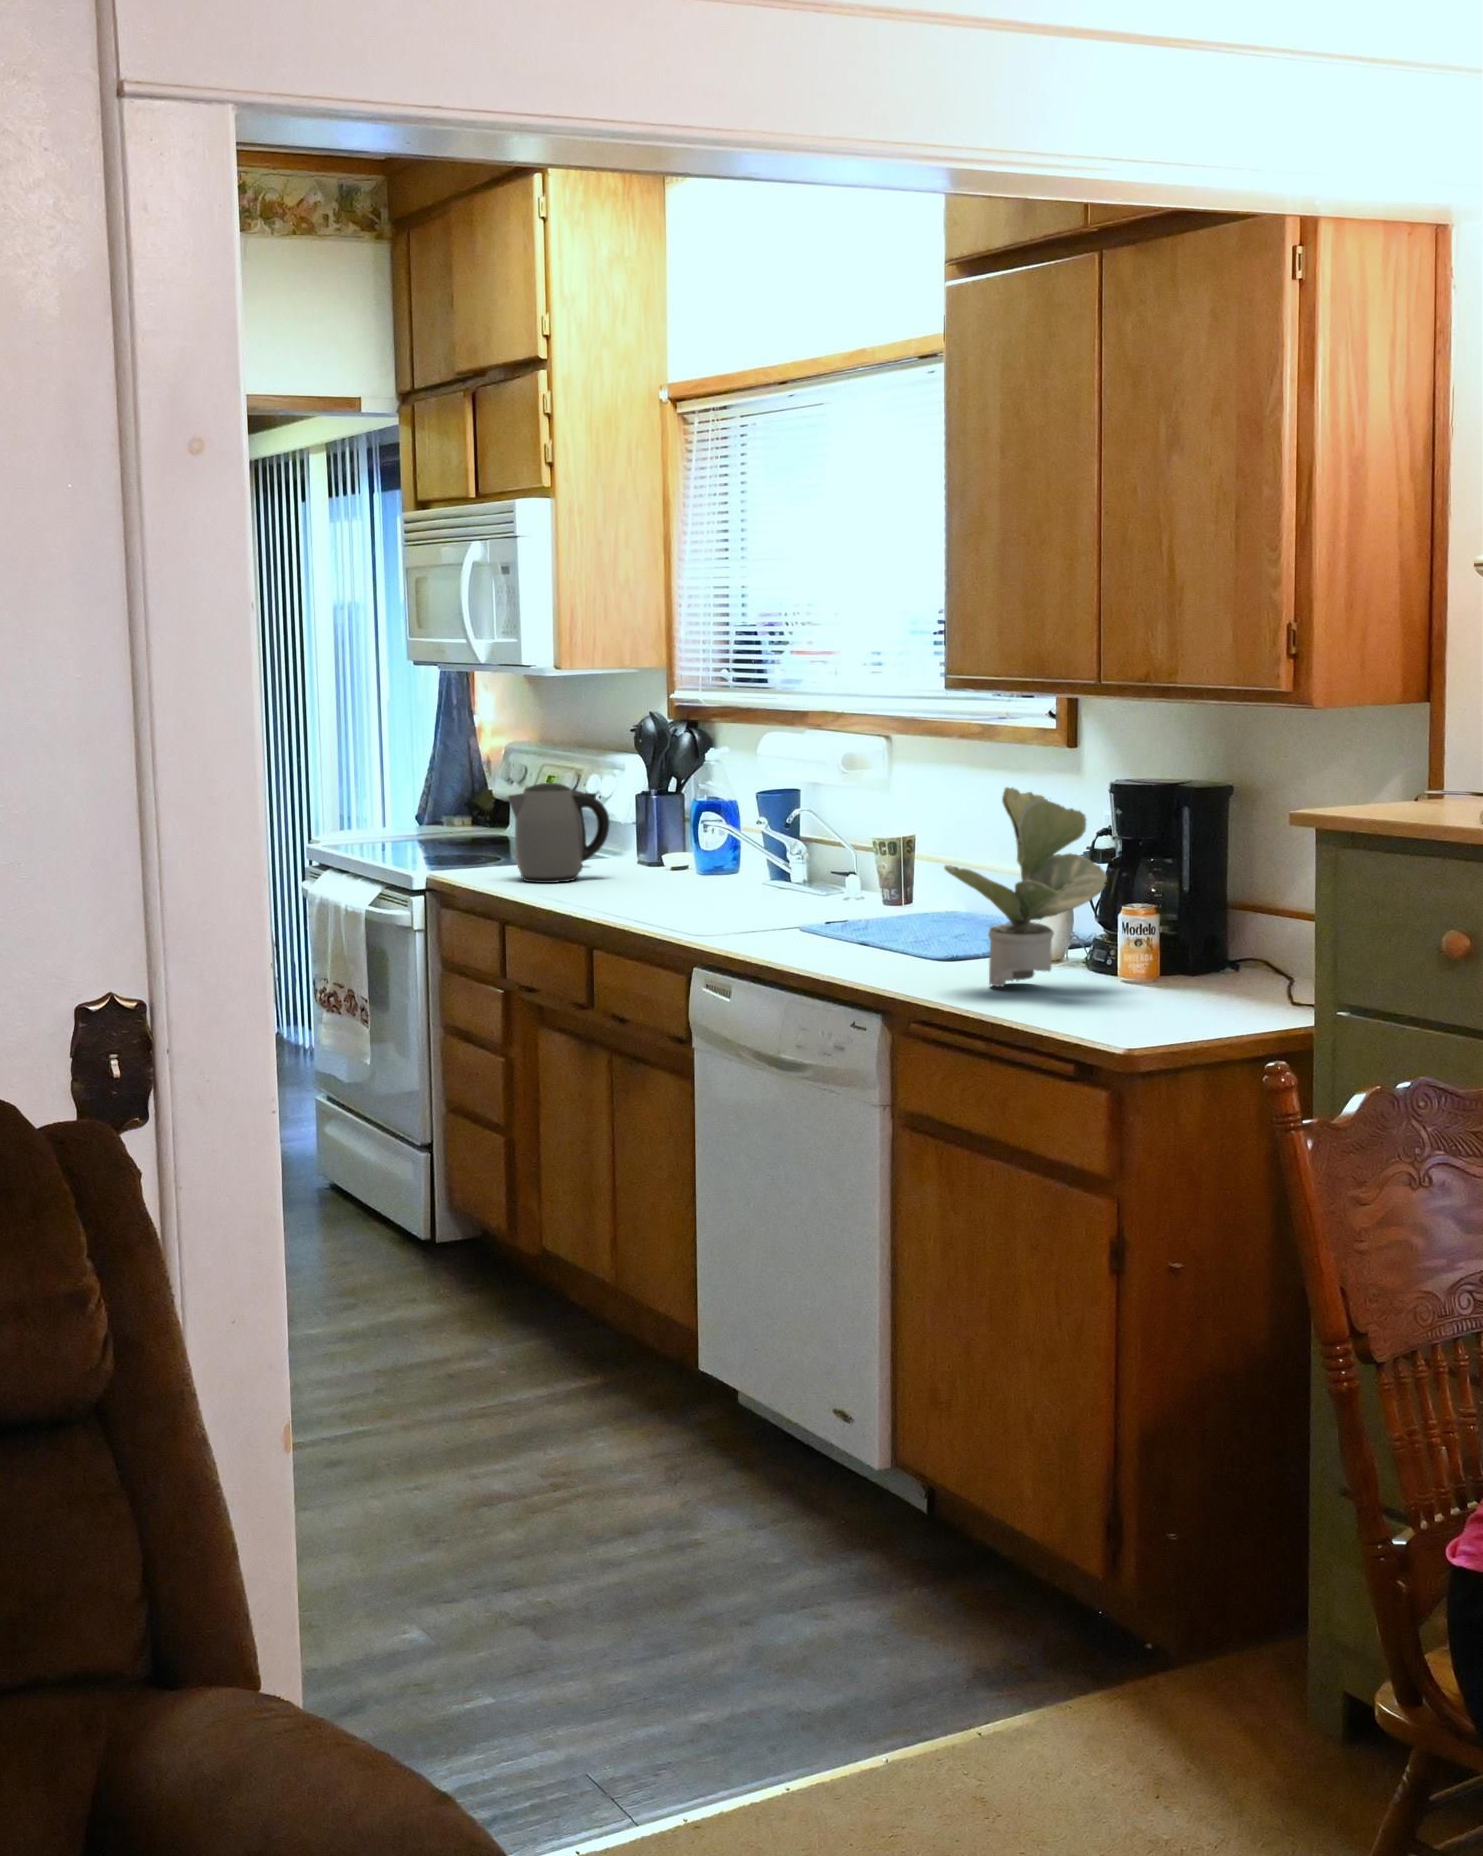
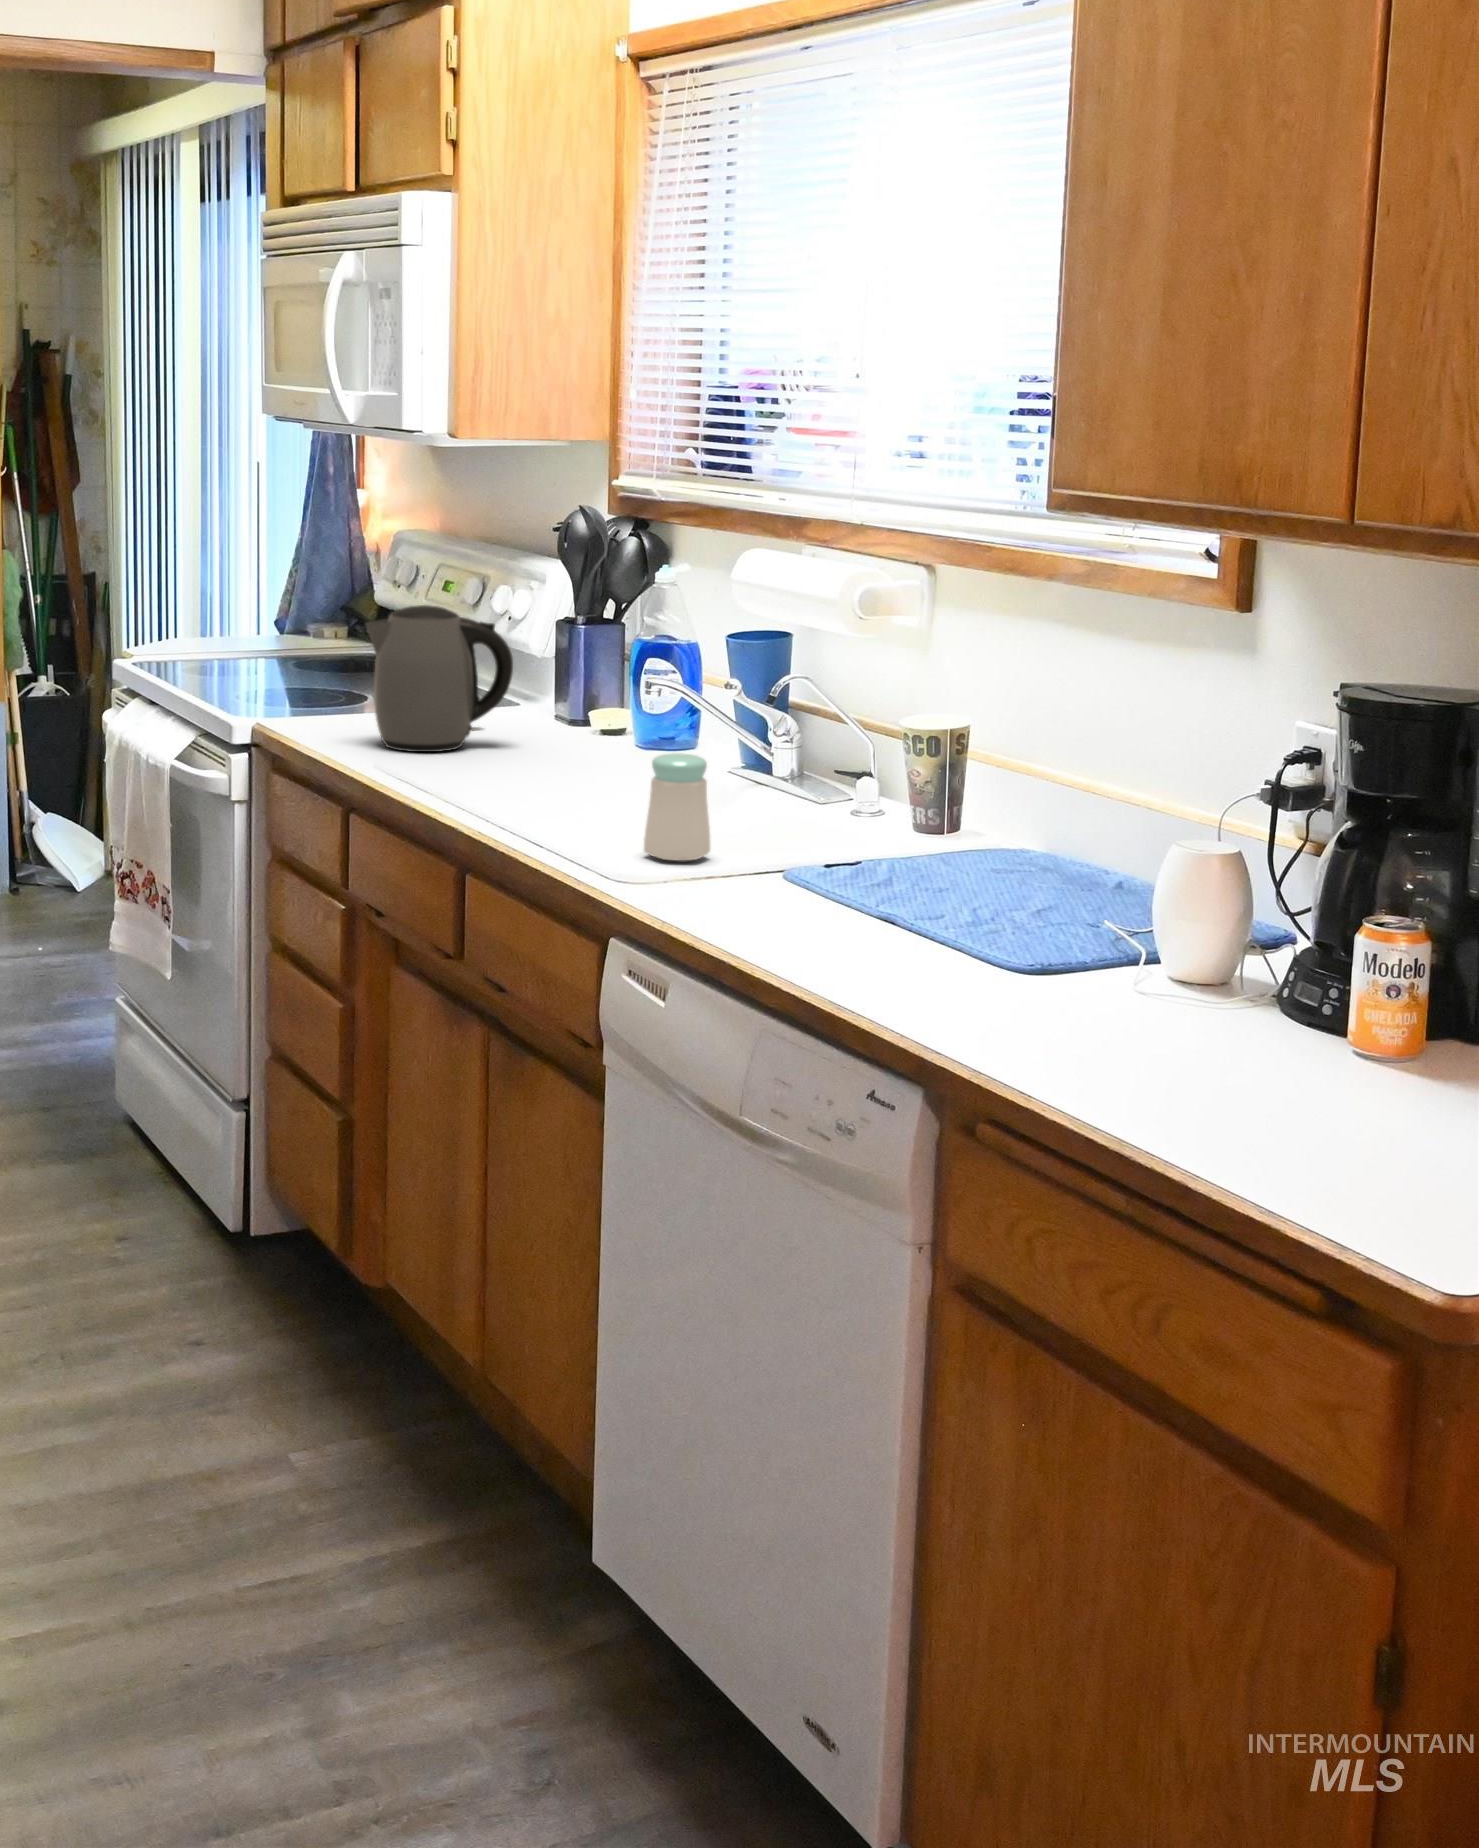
potted plant: present [945,787,1107,987] -> none [1053,701,1342,1060]
salt shaker: none [709,857,751,925] -> present [644,753,710,861]

